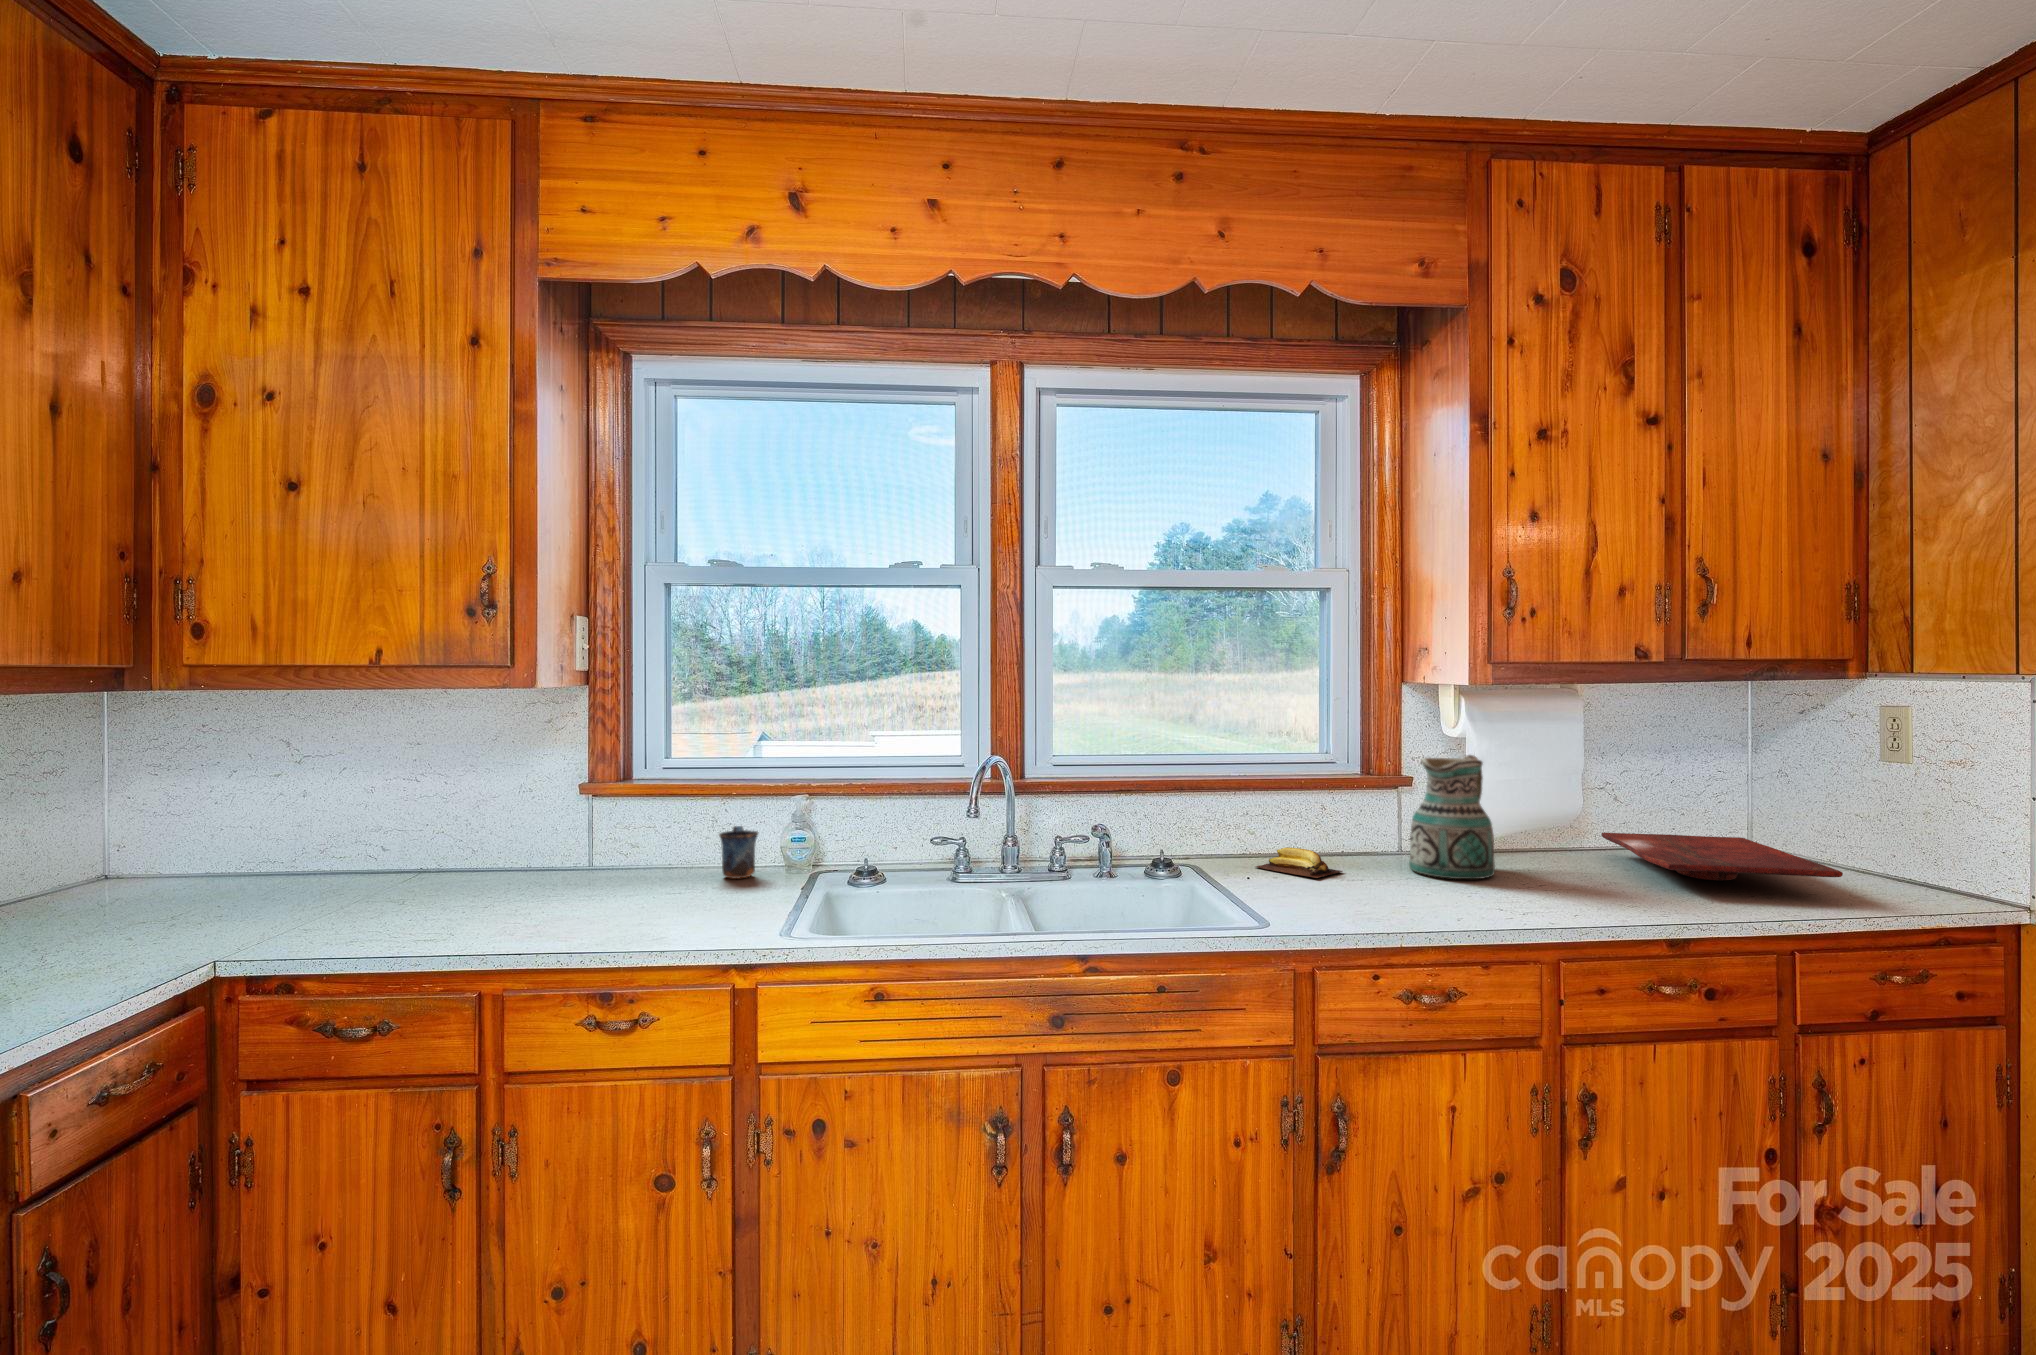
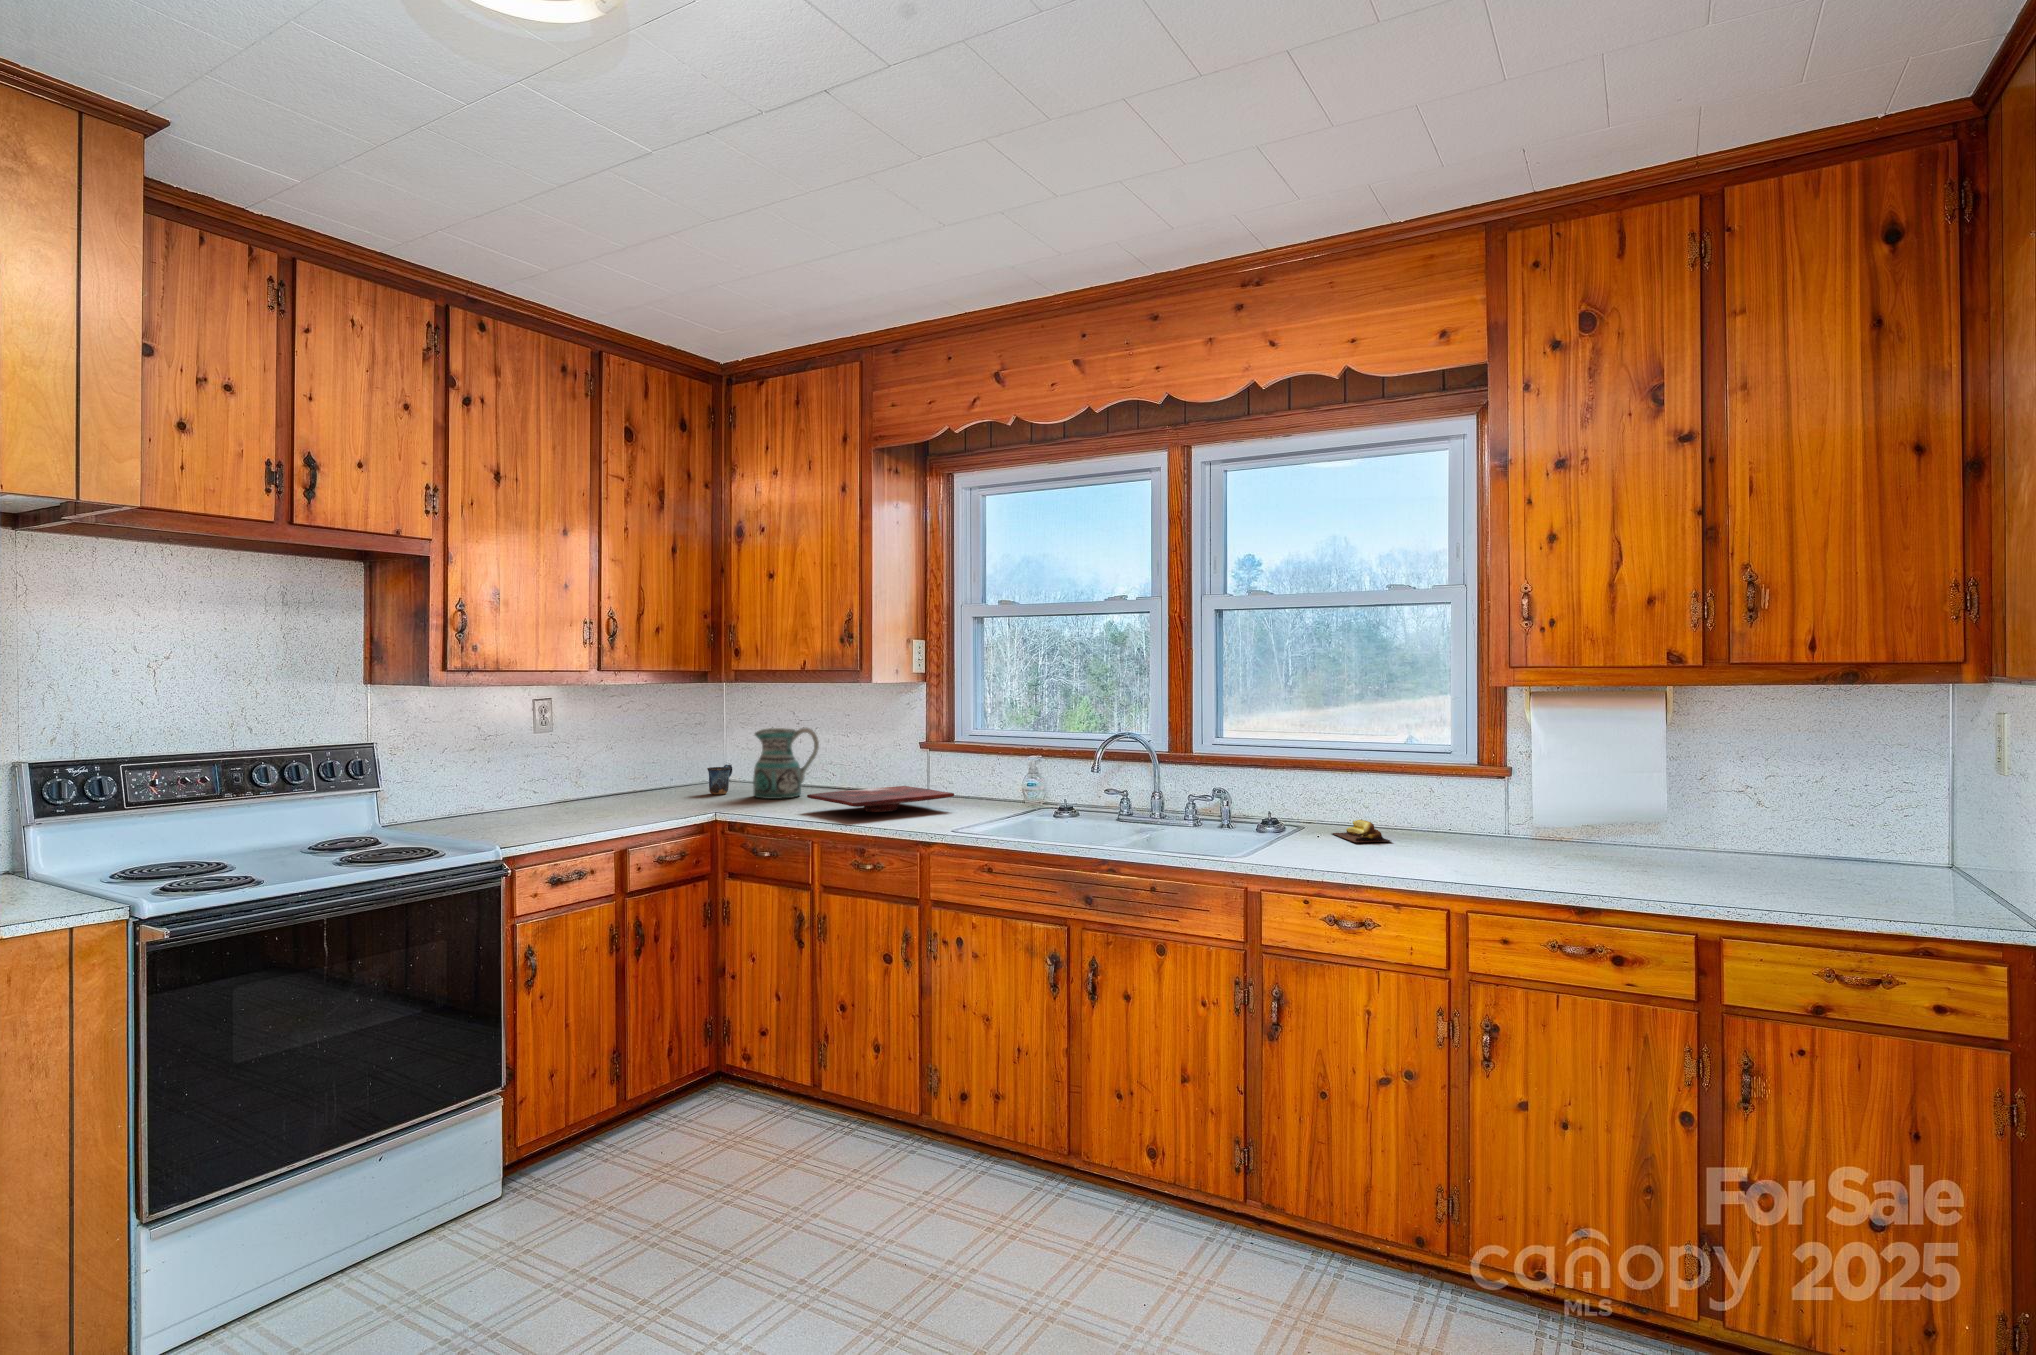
ceramic pitcher: present [1409,755,1495,879] -> present [753,728,819,799]
mug: present [719,826,758,879] -> present [707,765,732,794]
cutting board: present [1602,833,1843,880] -> present [807,786,954,812]

